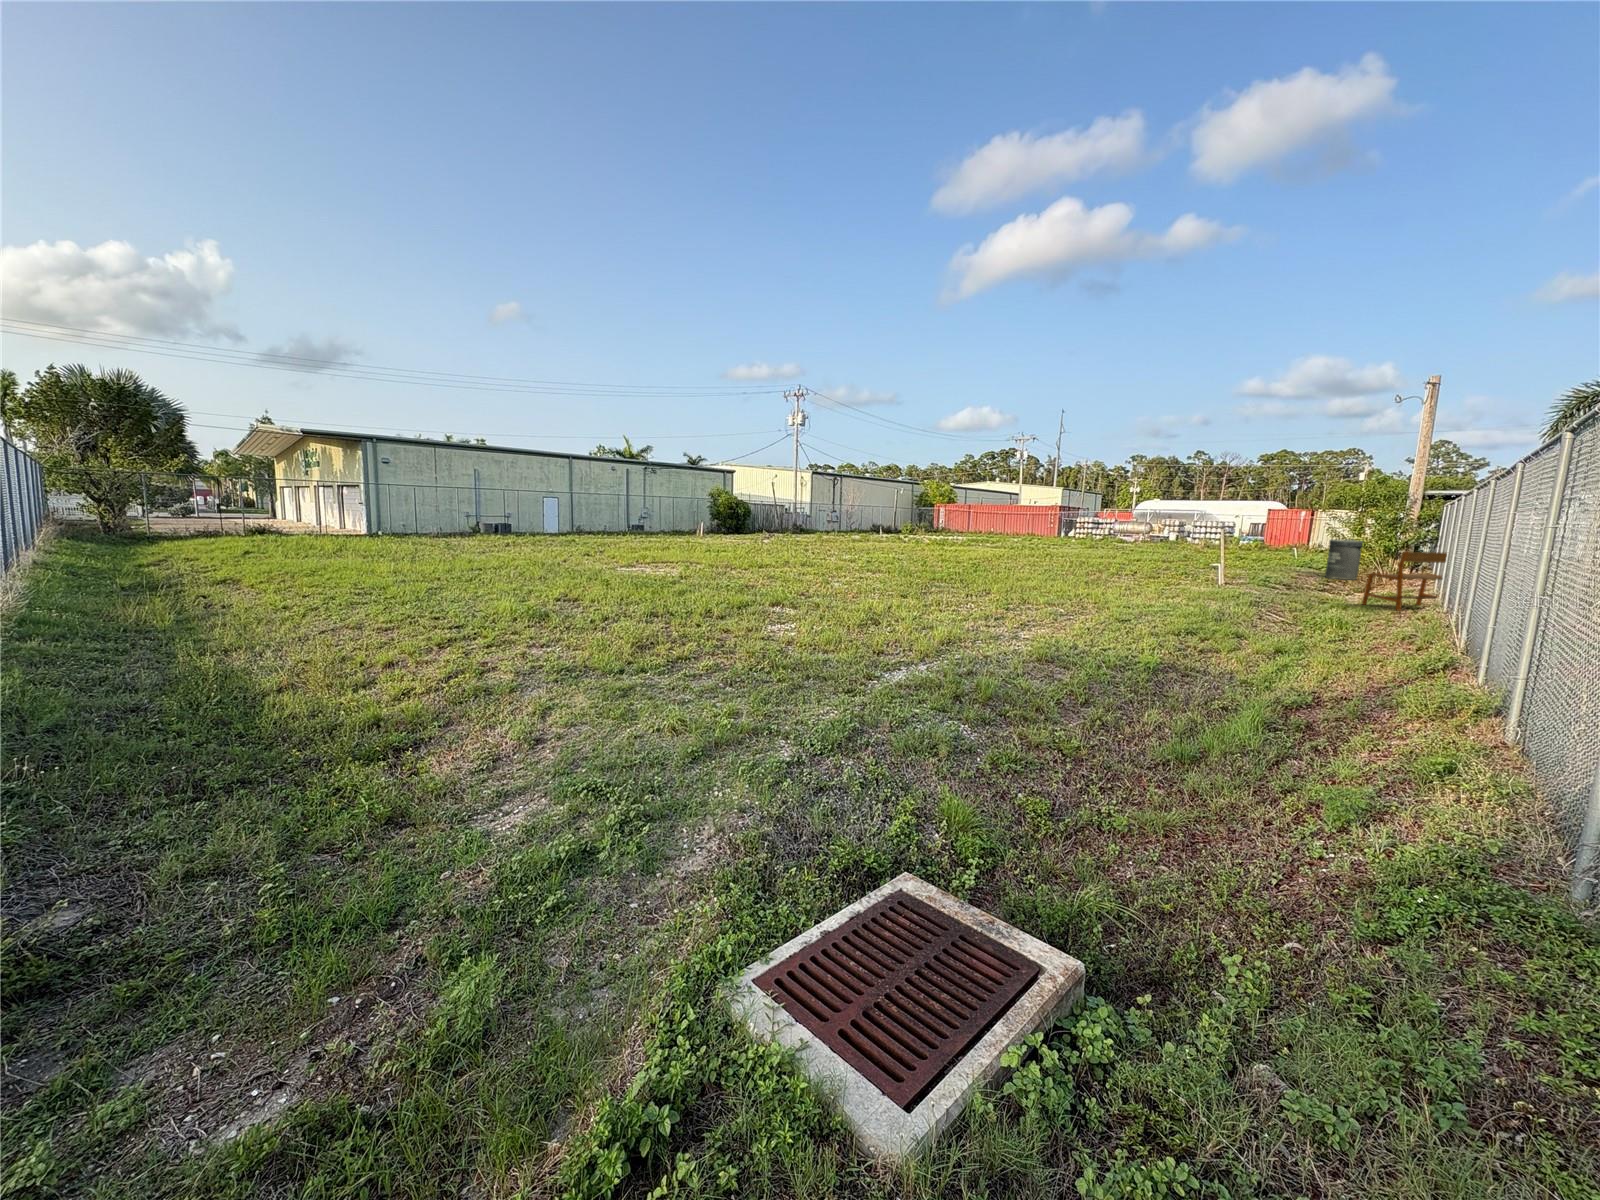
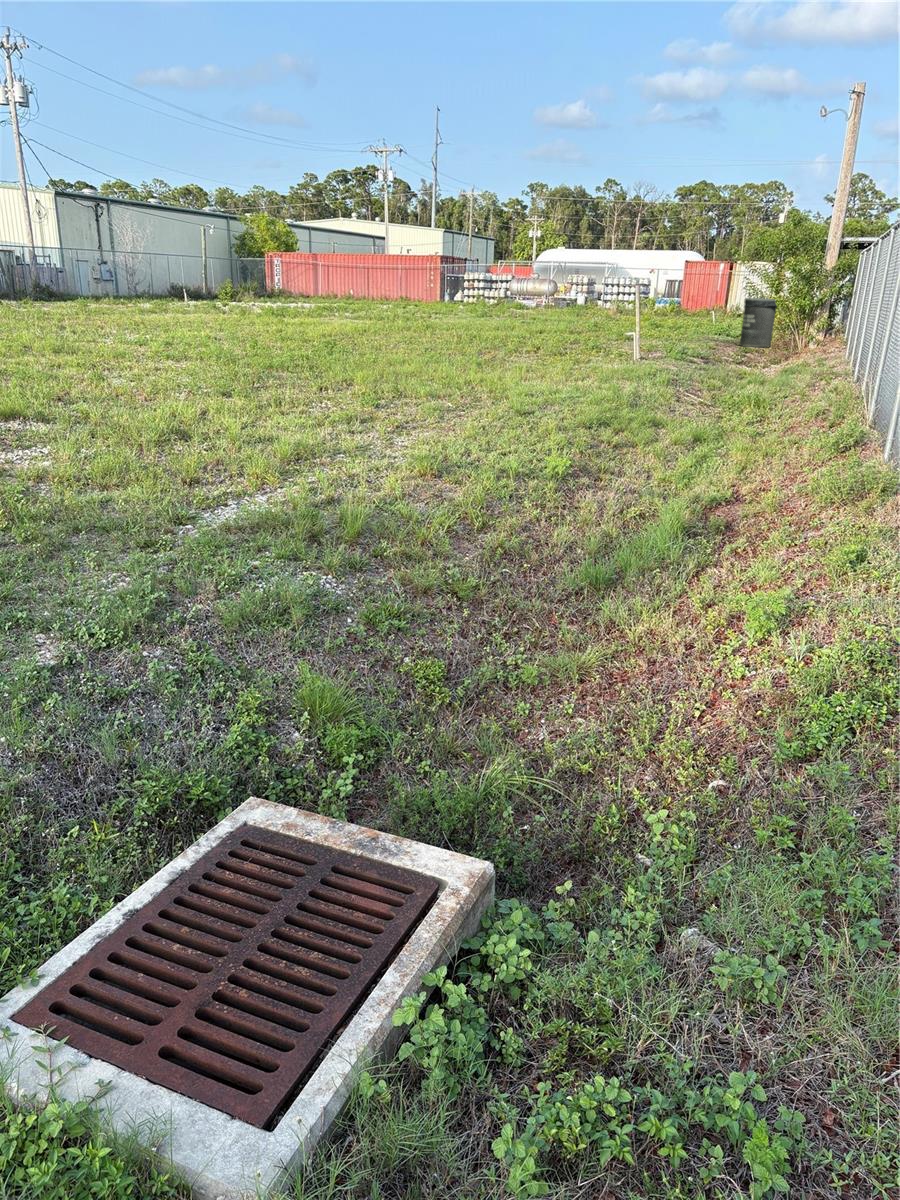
bench: present [1362,551,1447,611] -> none [775,309,867,381]

